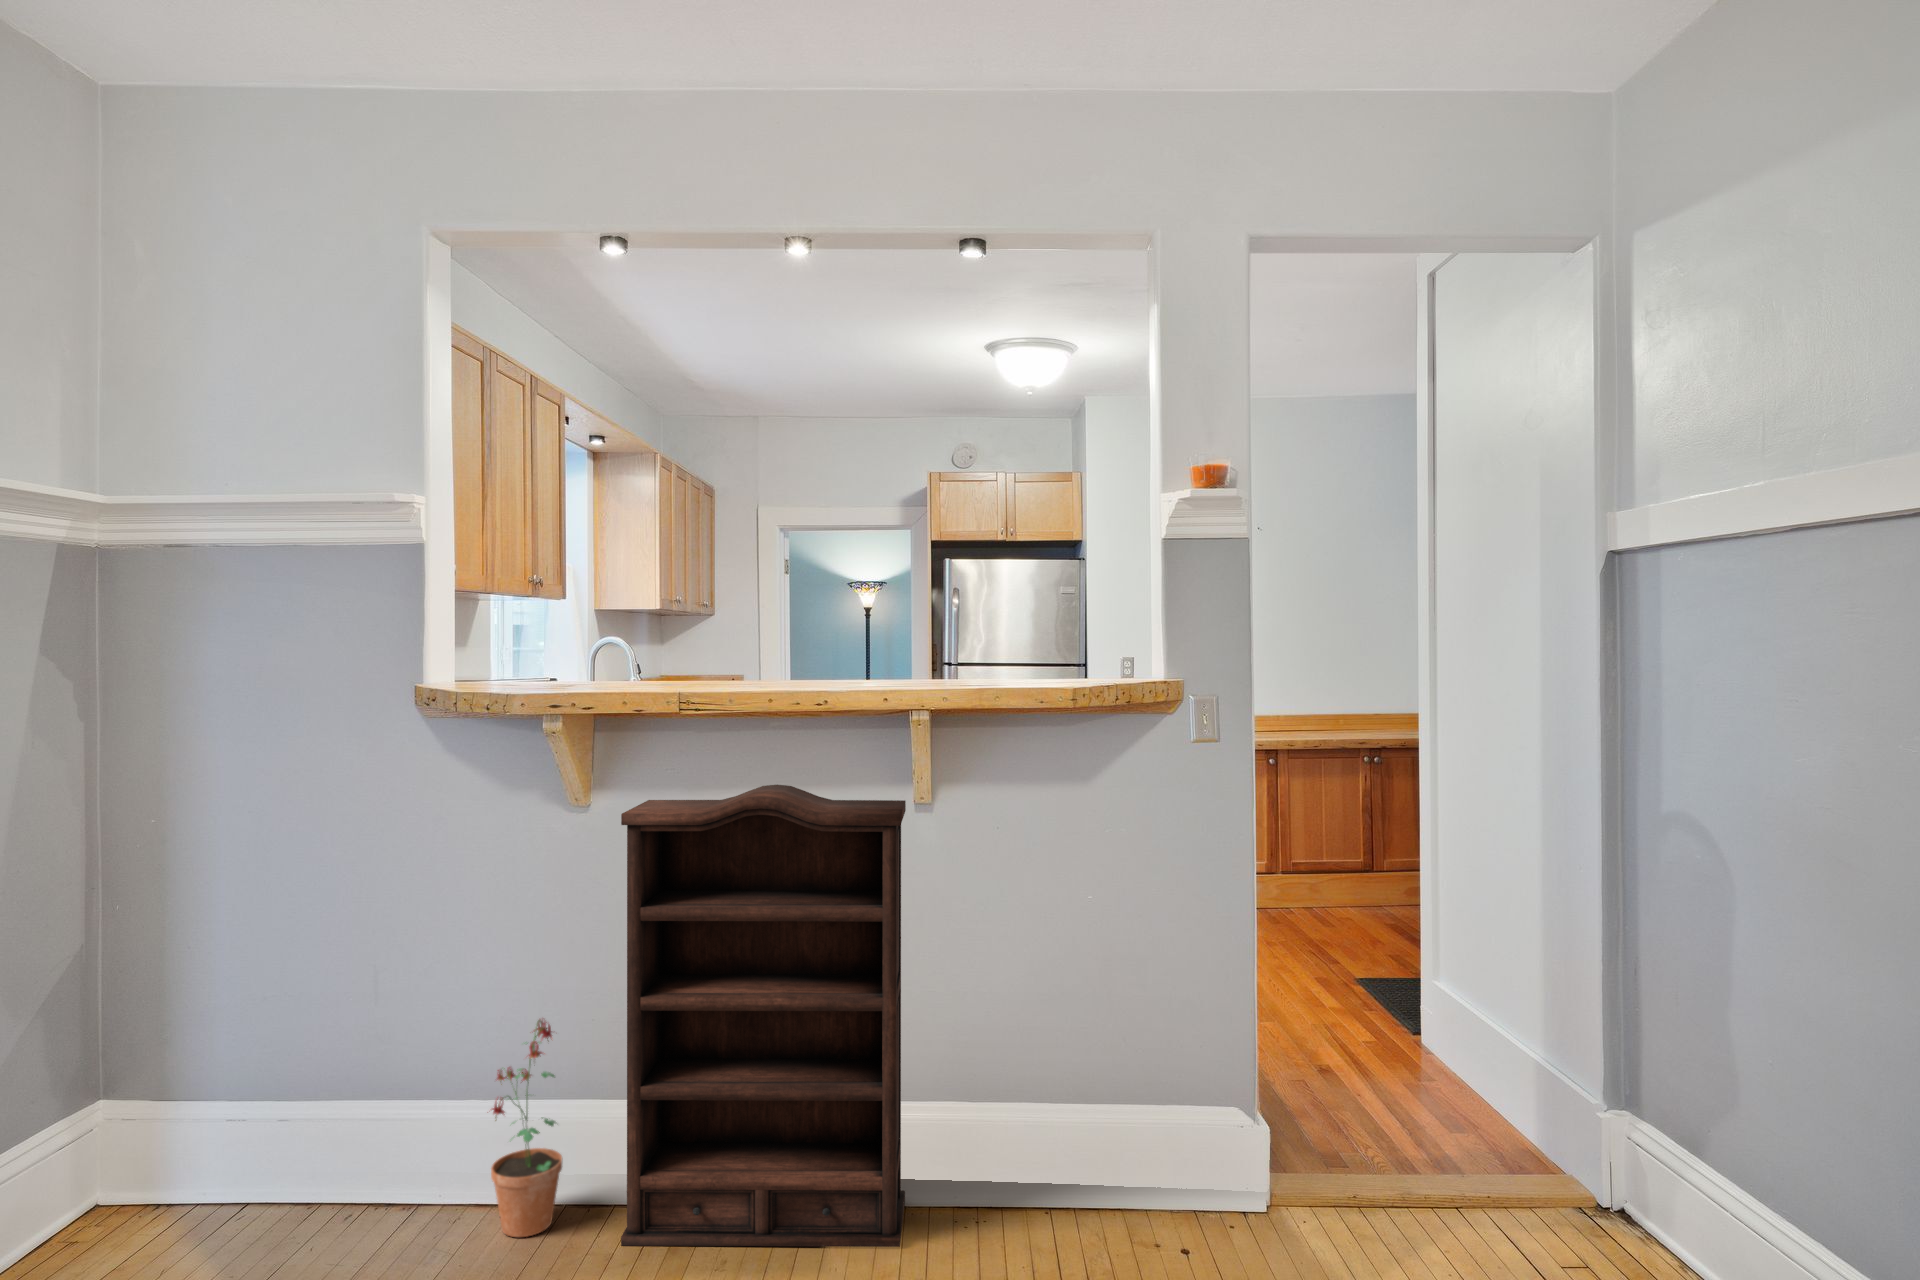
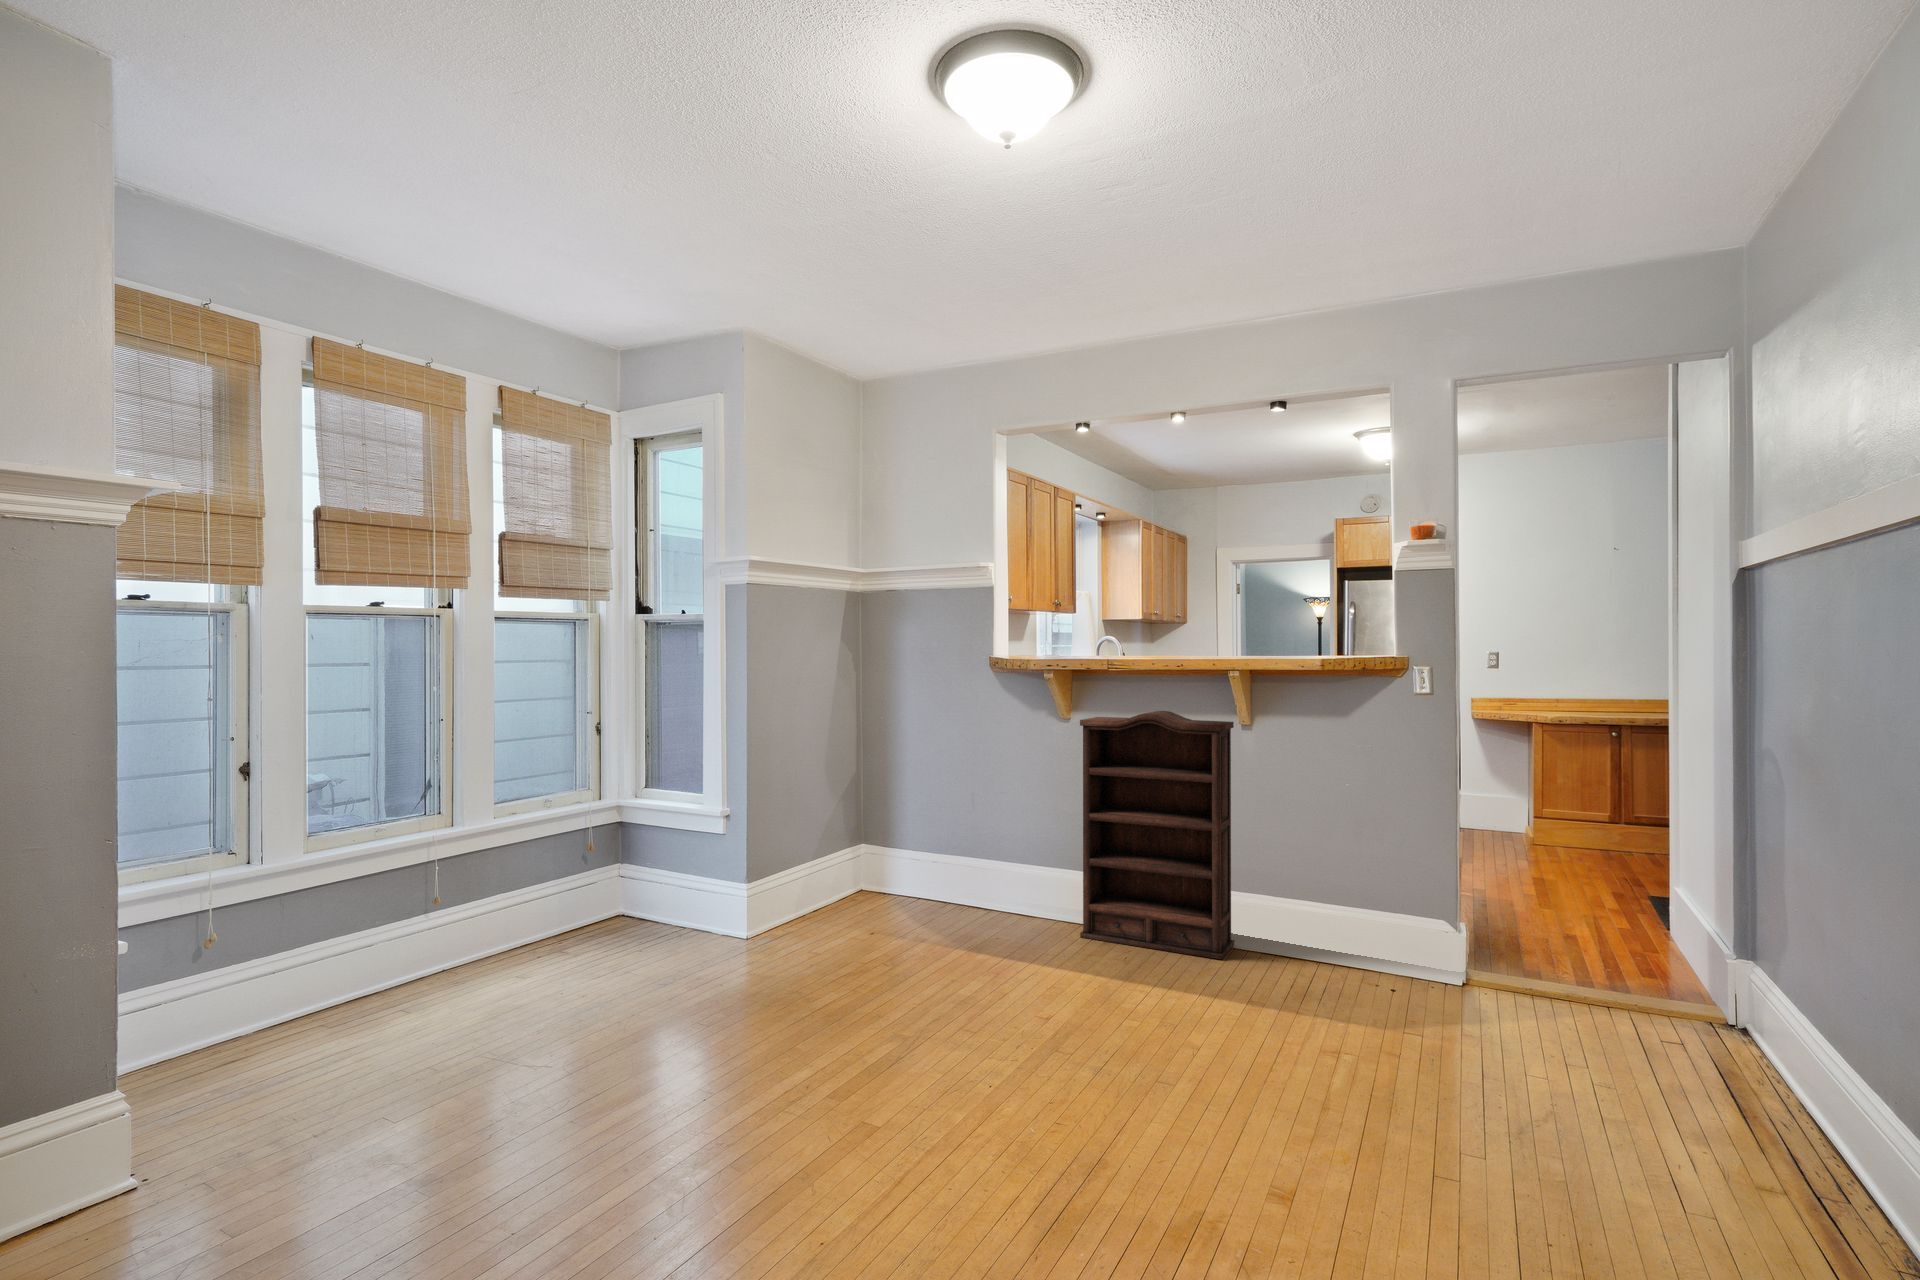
potted plant: present [491,1019,562,1237] -> none [1018,824,1055,928]

